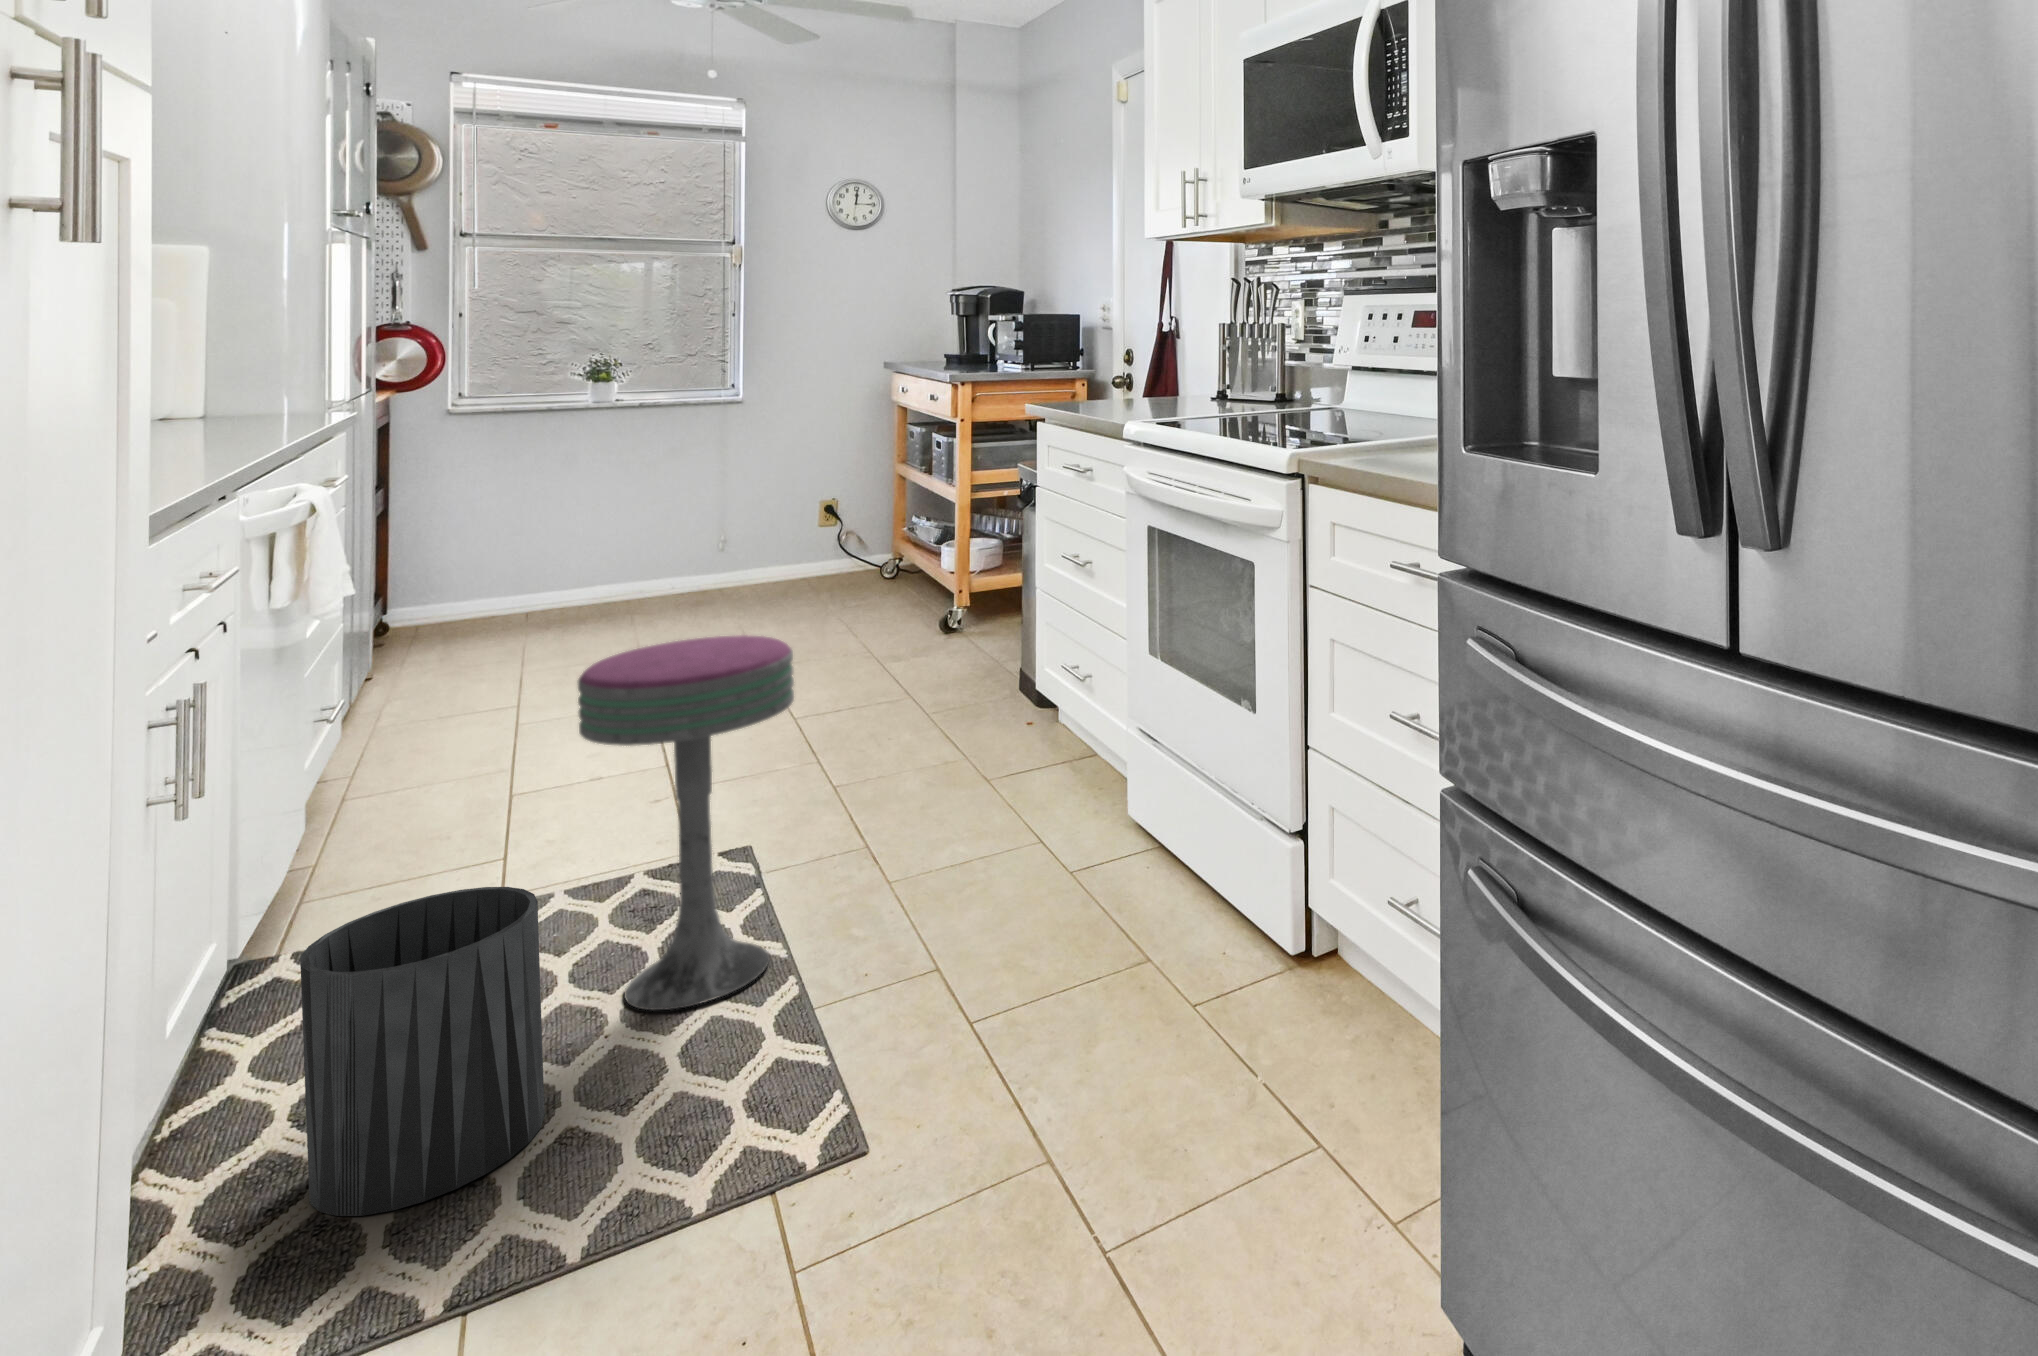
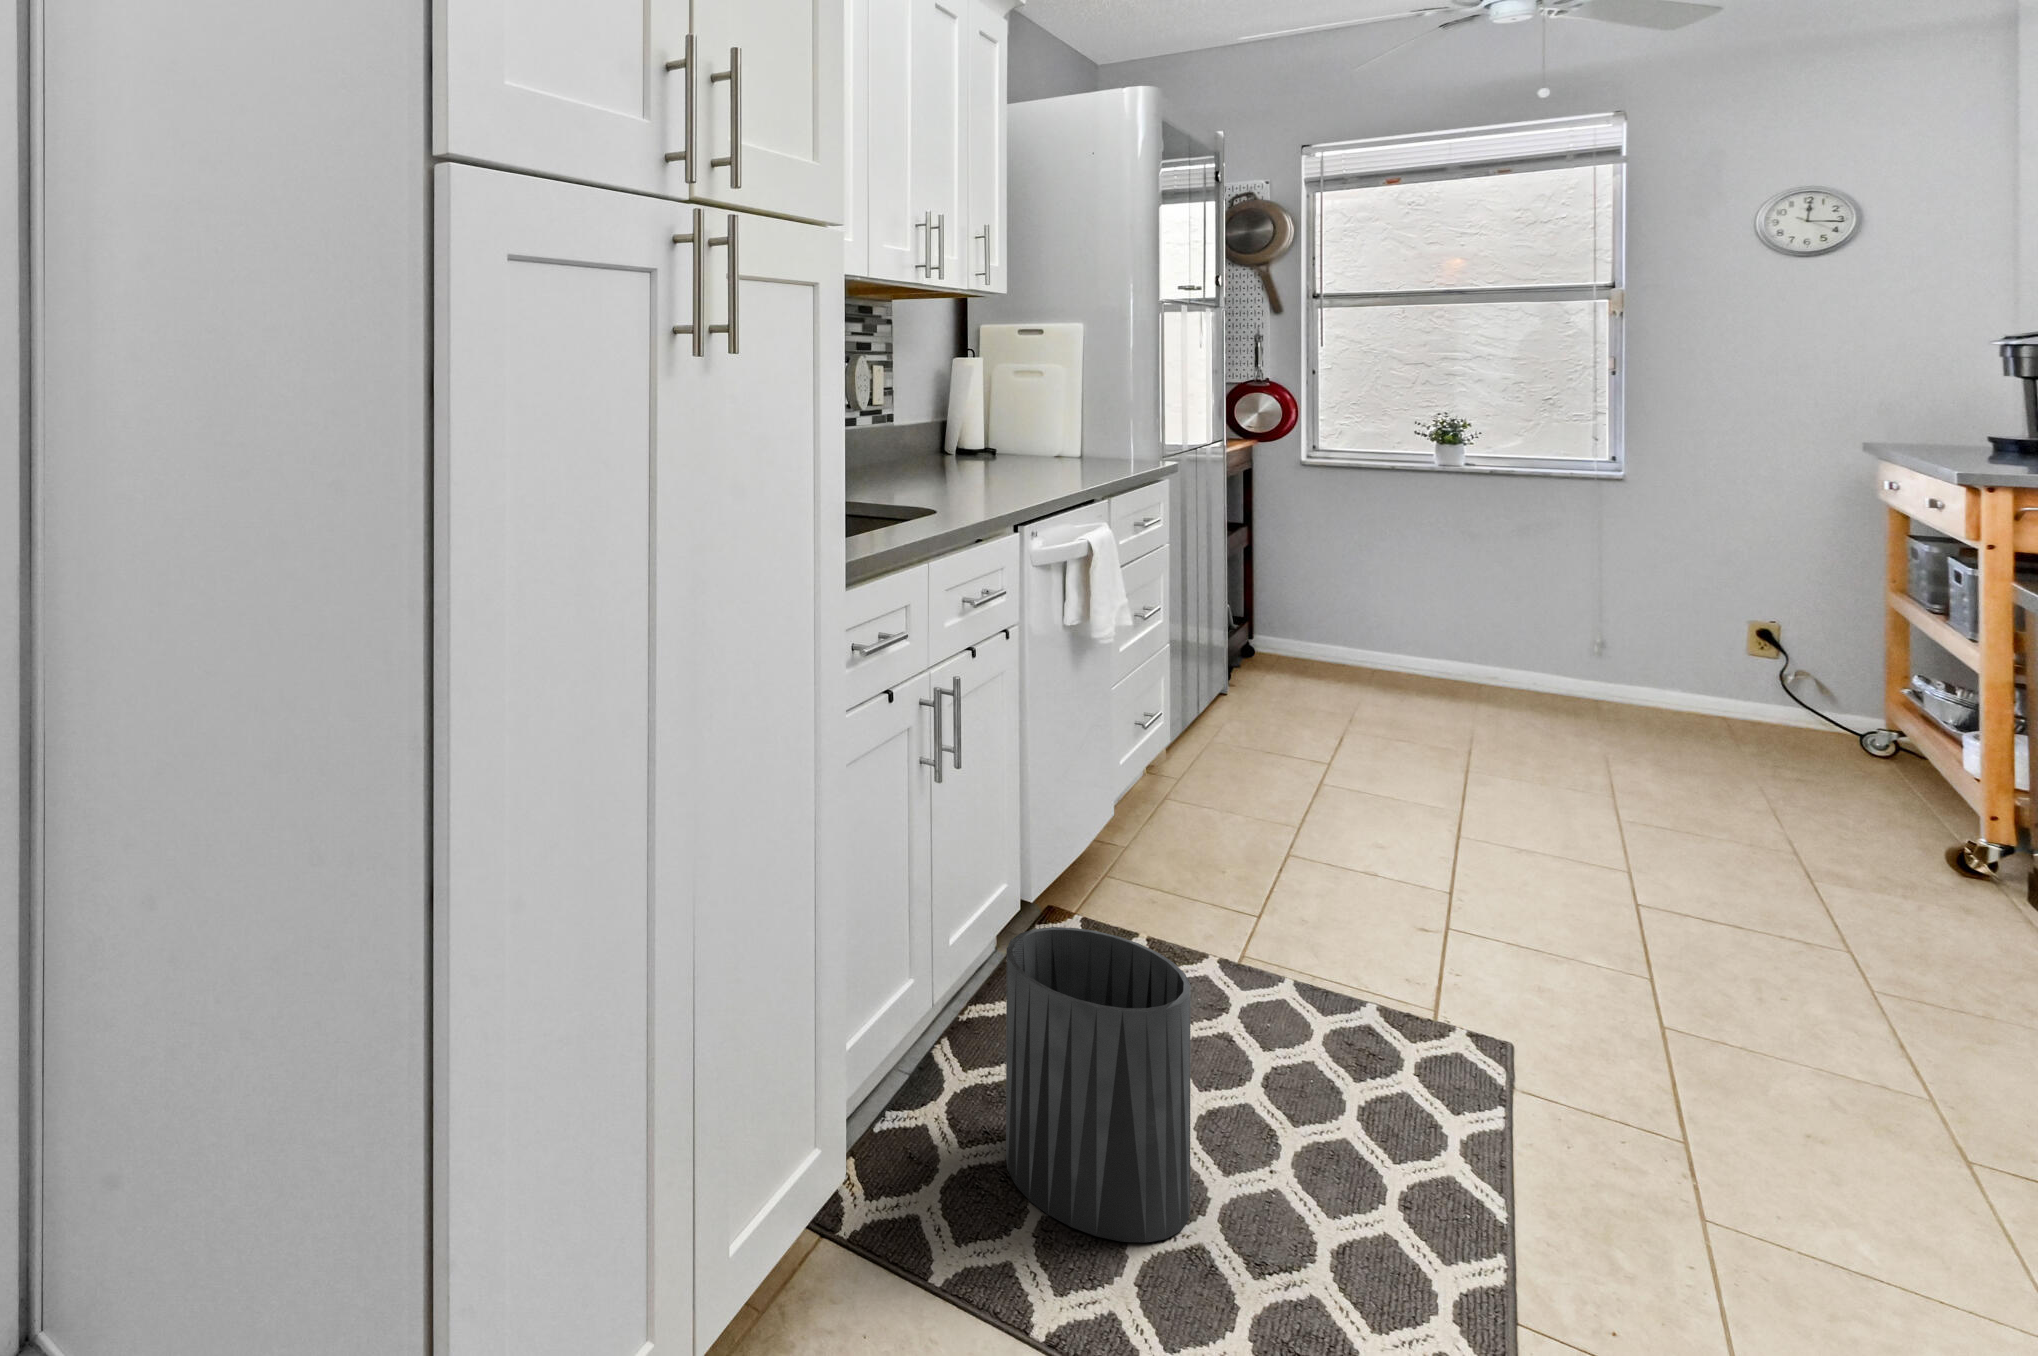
bar stool: present [578,635,794,1011] -> none [1268,760,1526,1223]

